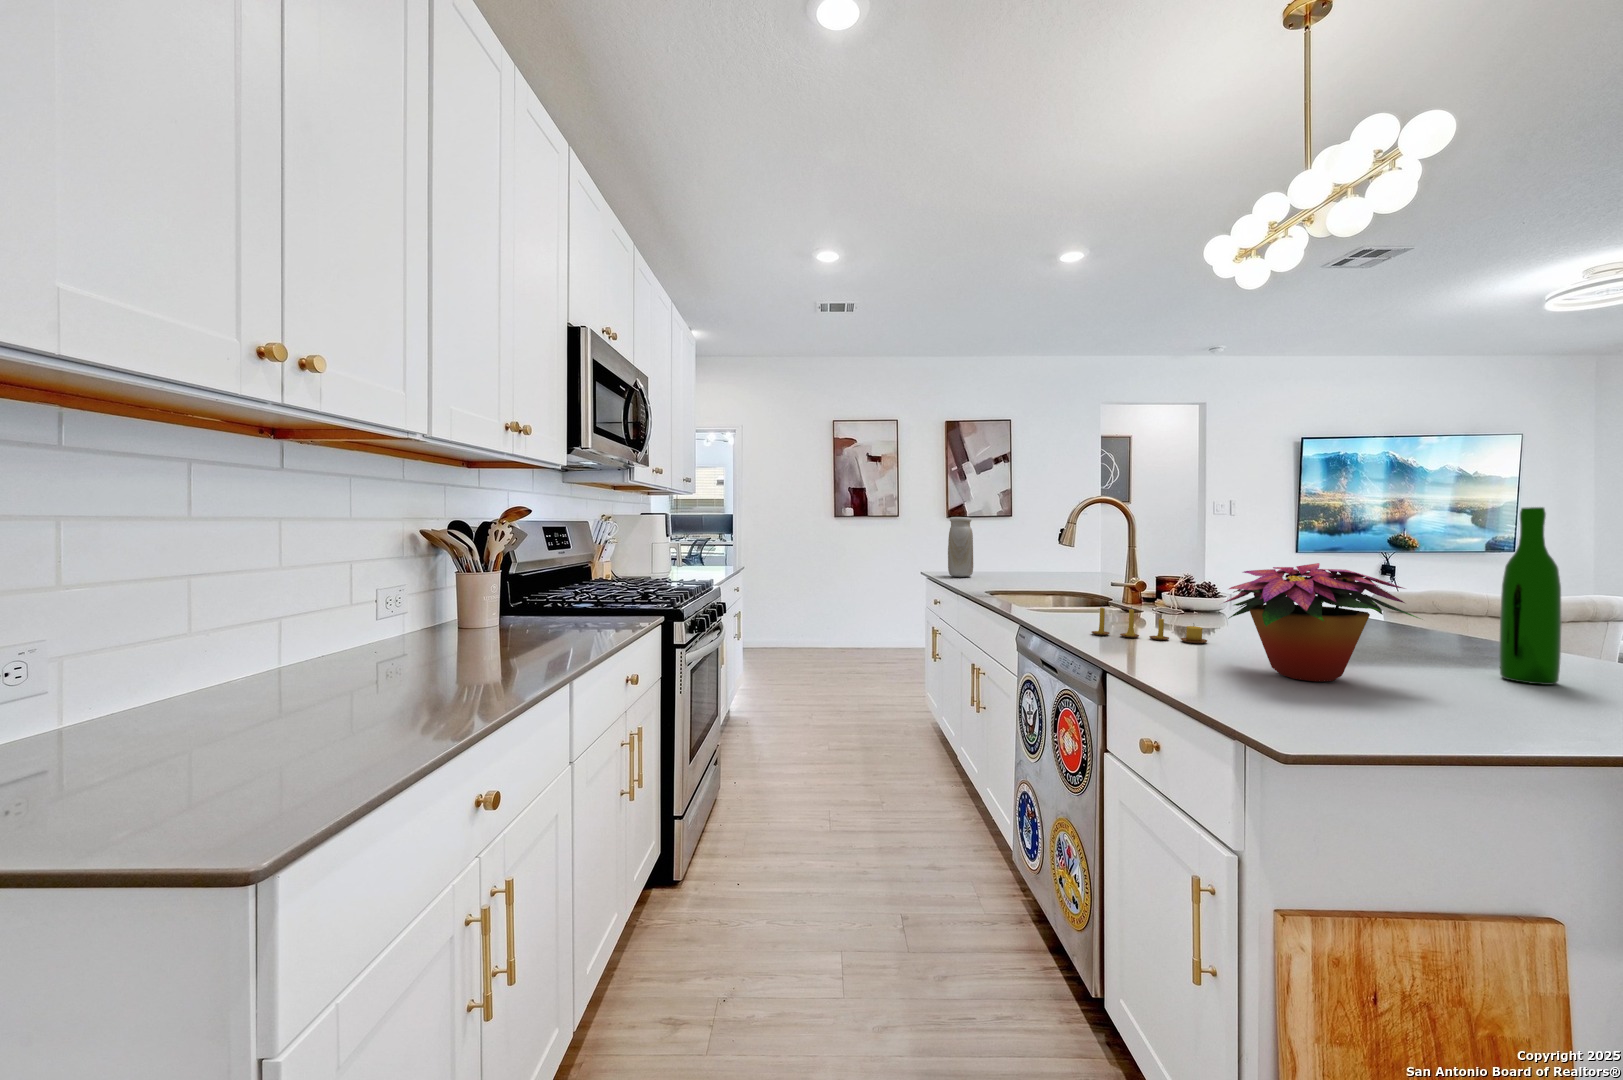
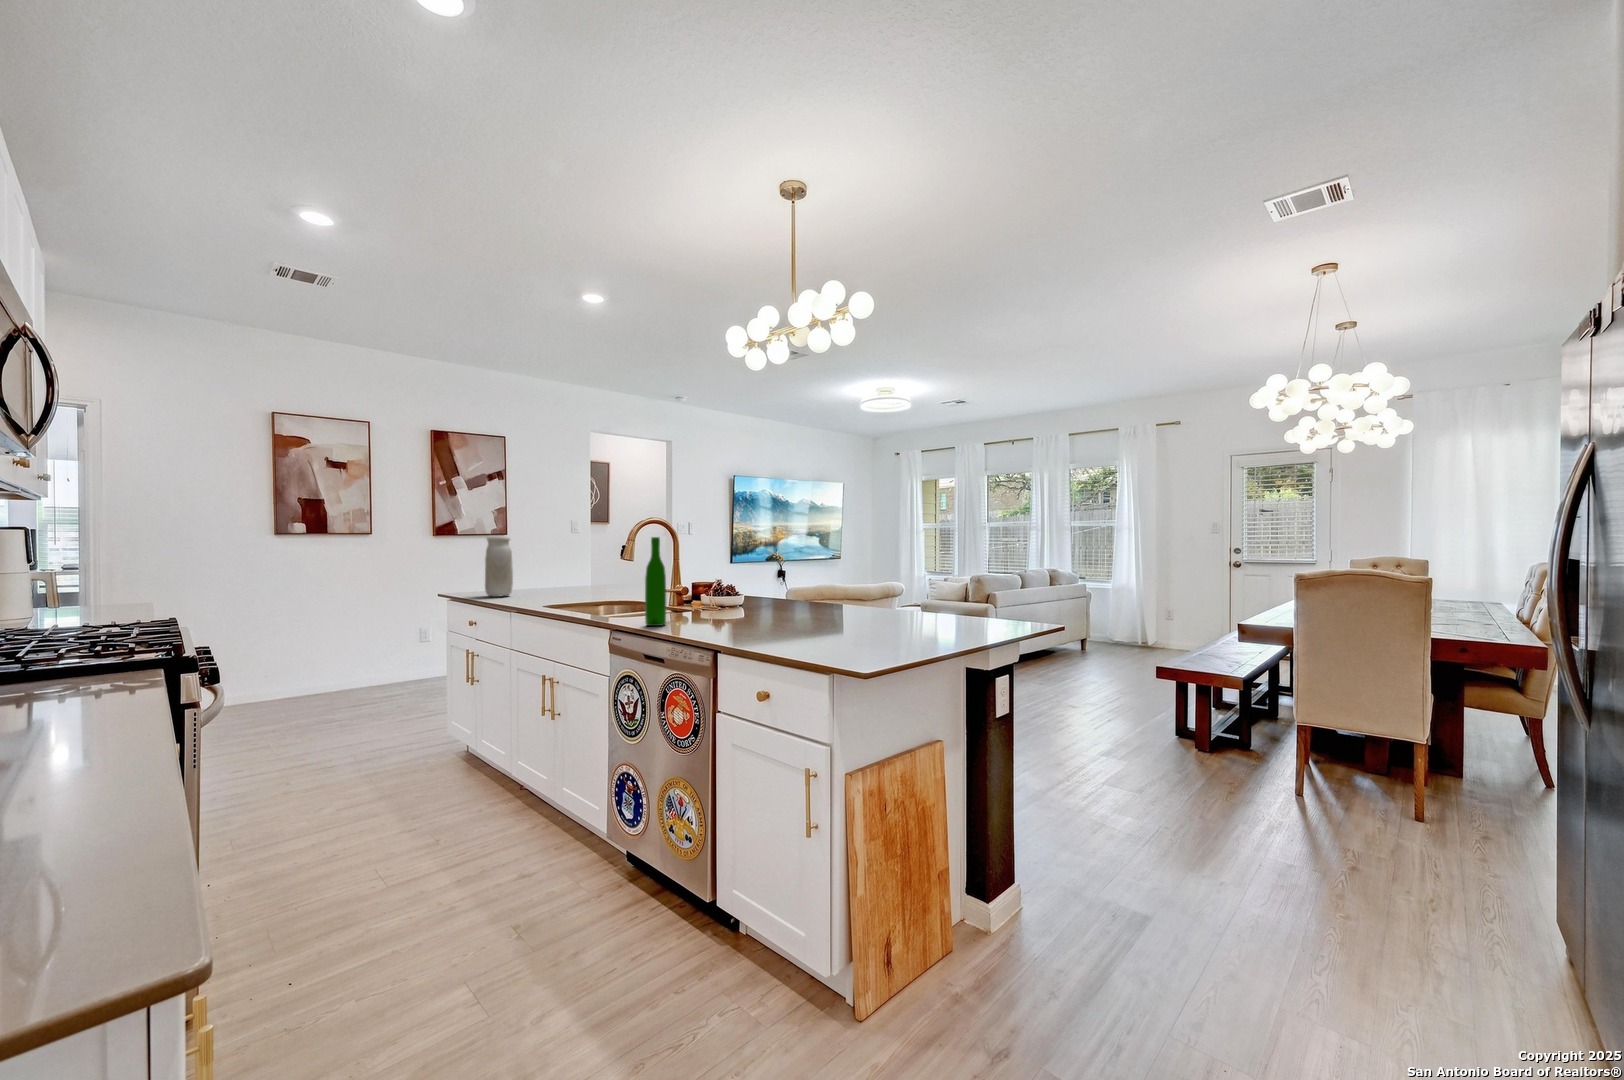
wine bottle: present [1499,507,1562,685] -> present [645,537,666,626]
flower arrangement: present [1223,563,1420,682] -> none [777,568,881,639]
candle: present [1092,607,1207,643] -> none [686,605,761,629]

